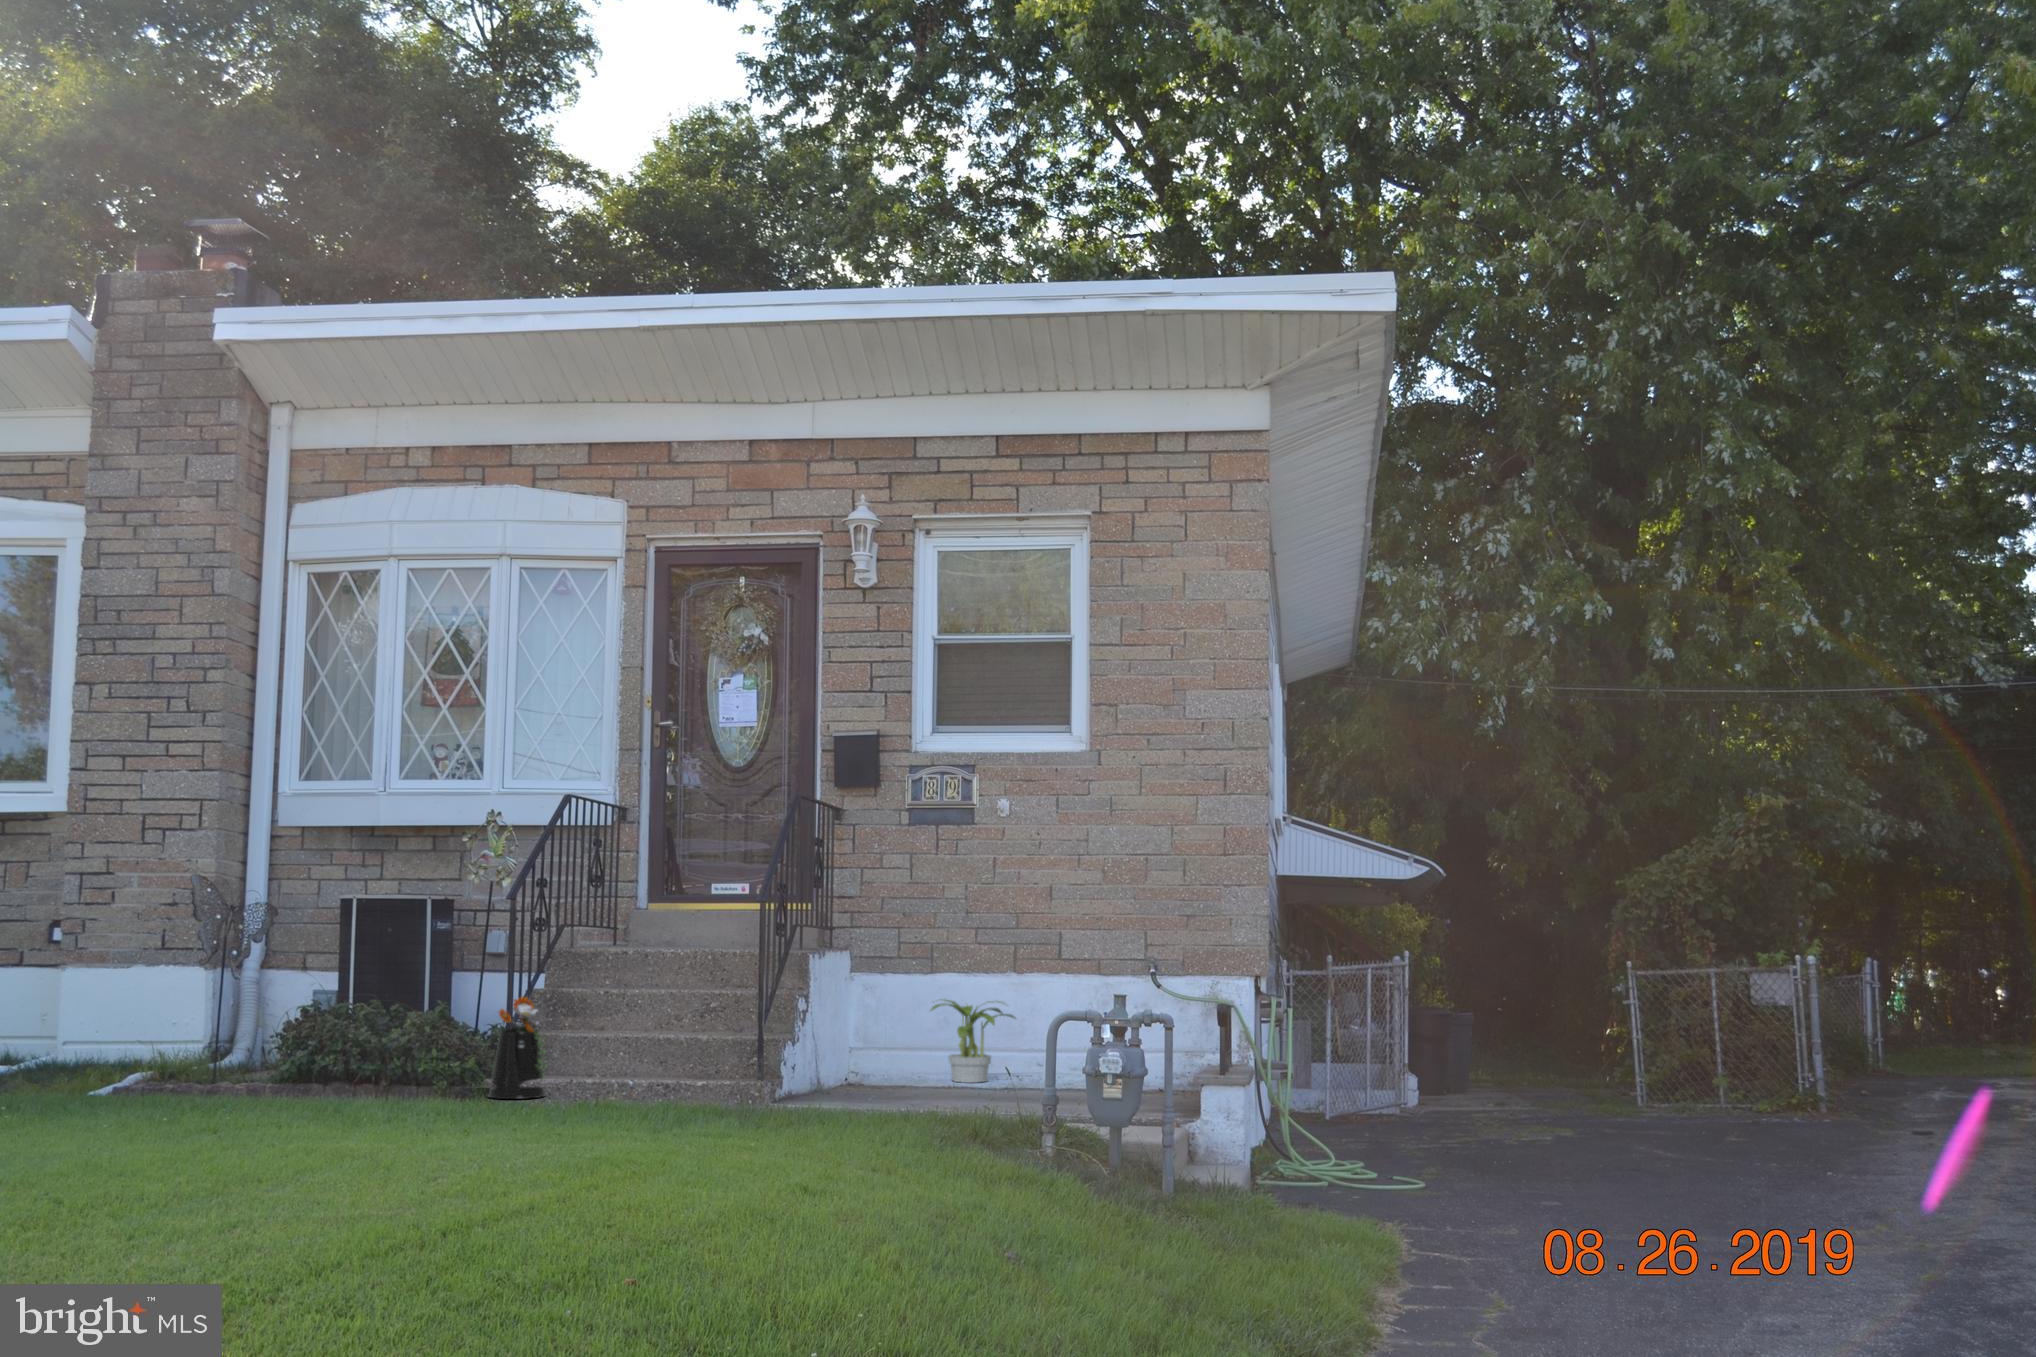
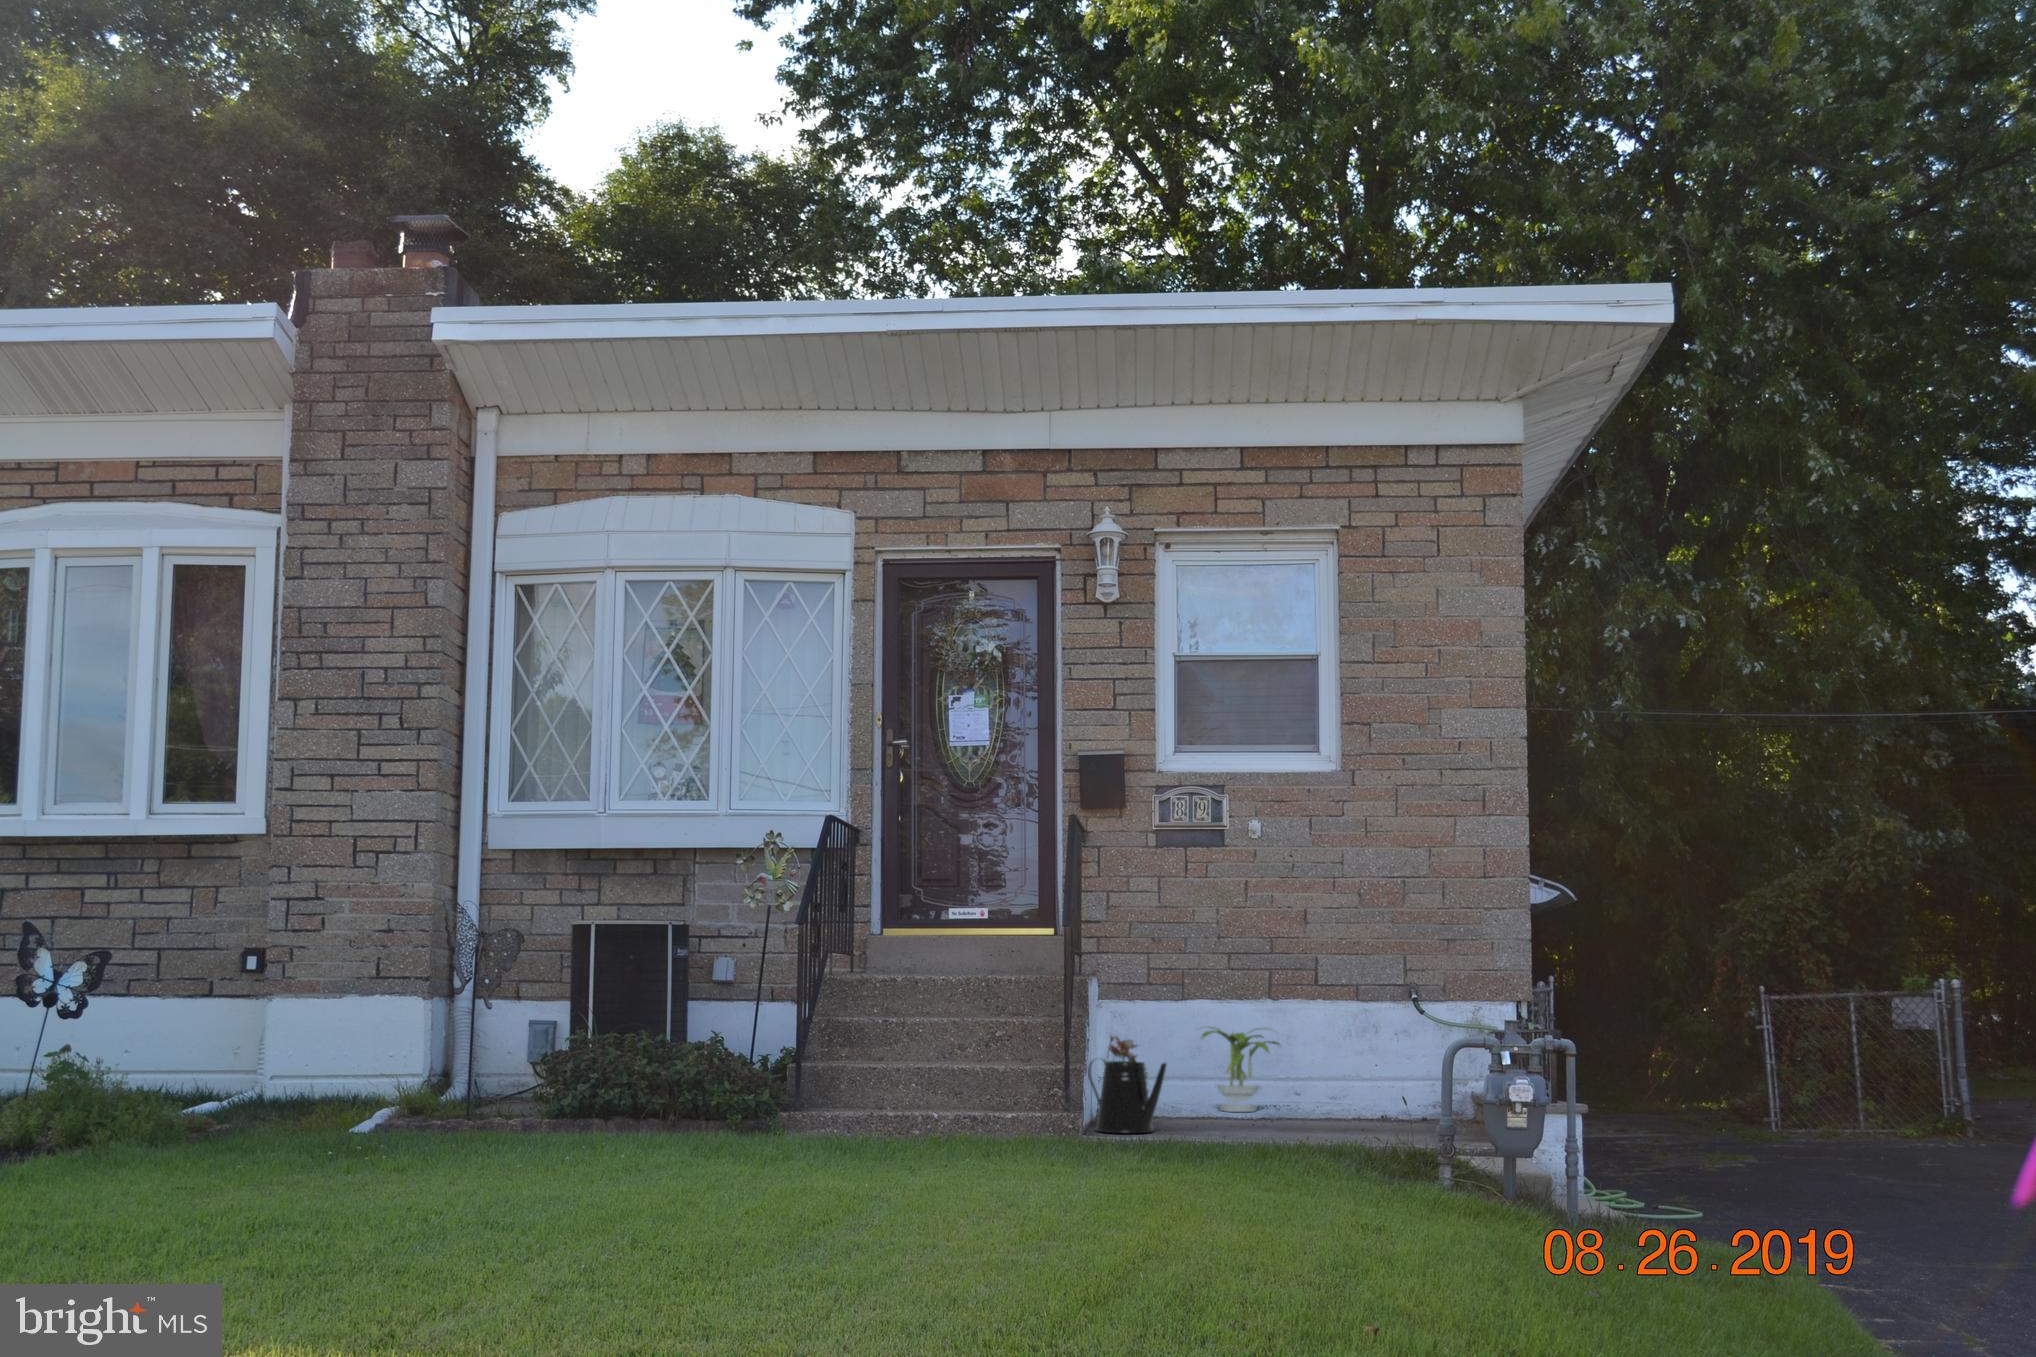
watering can: present [488,997,546,1099] -> present [1088,1036,1166,1133]

